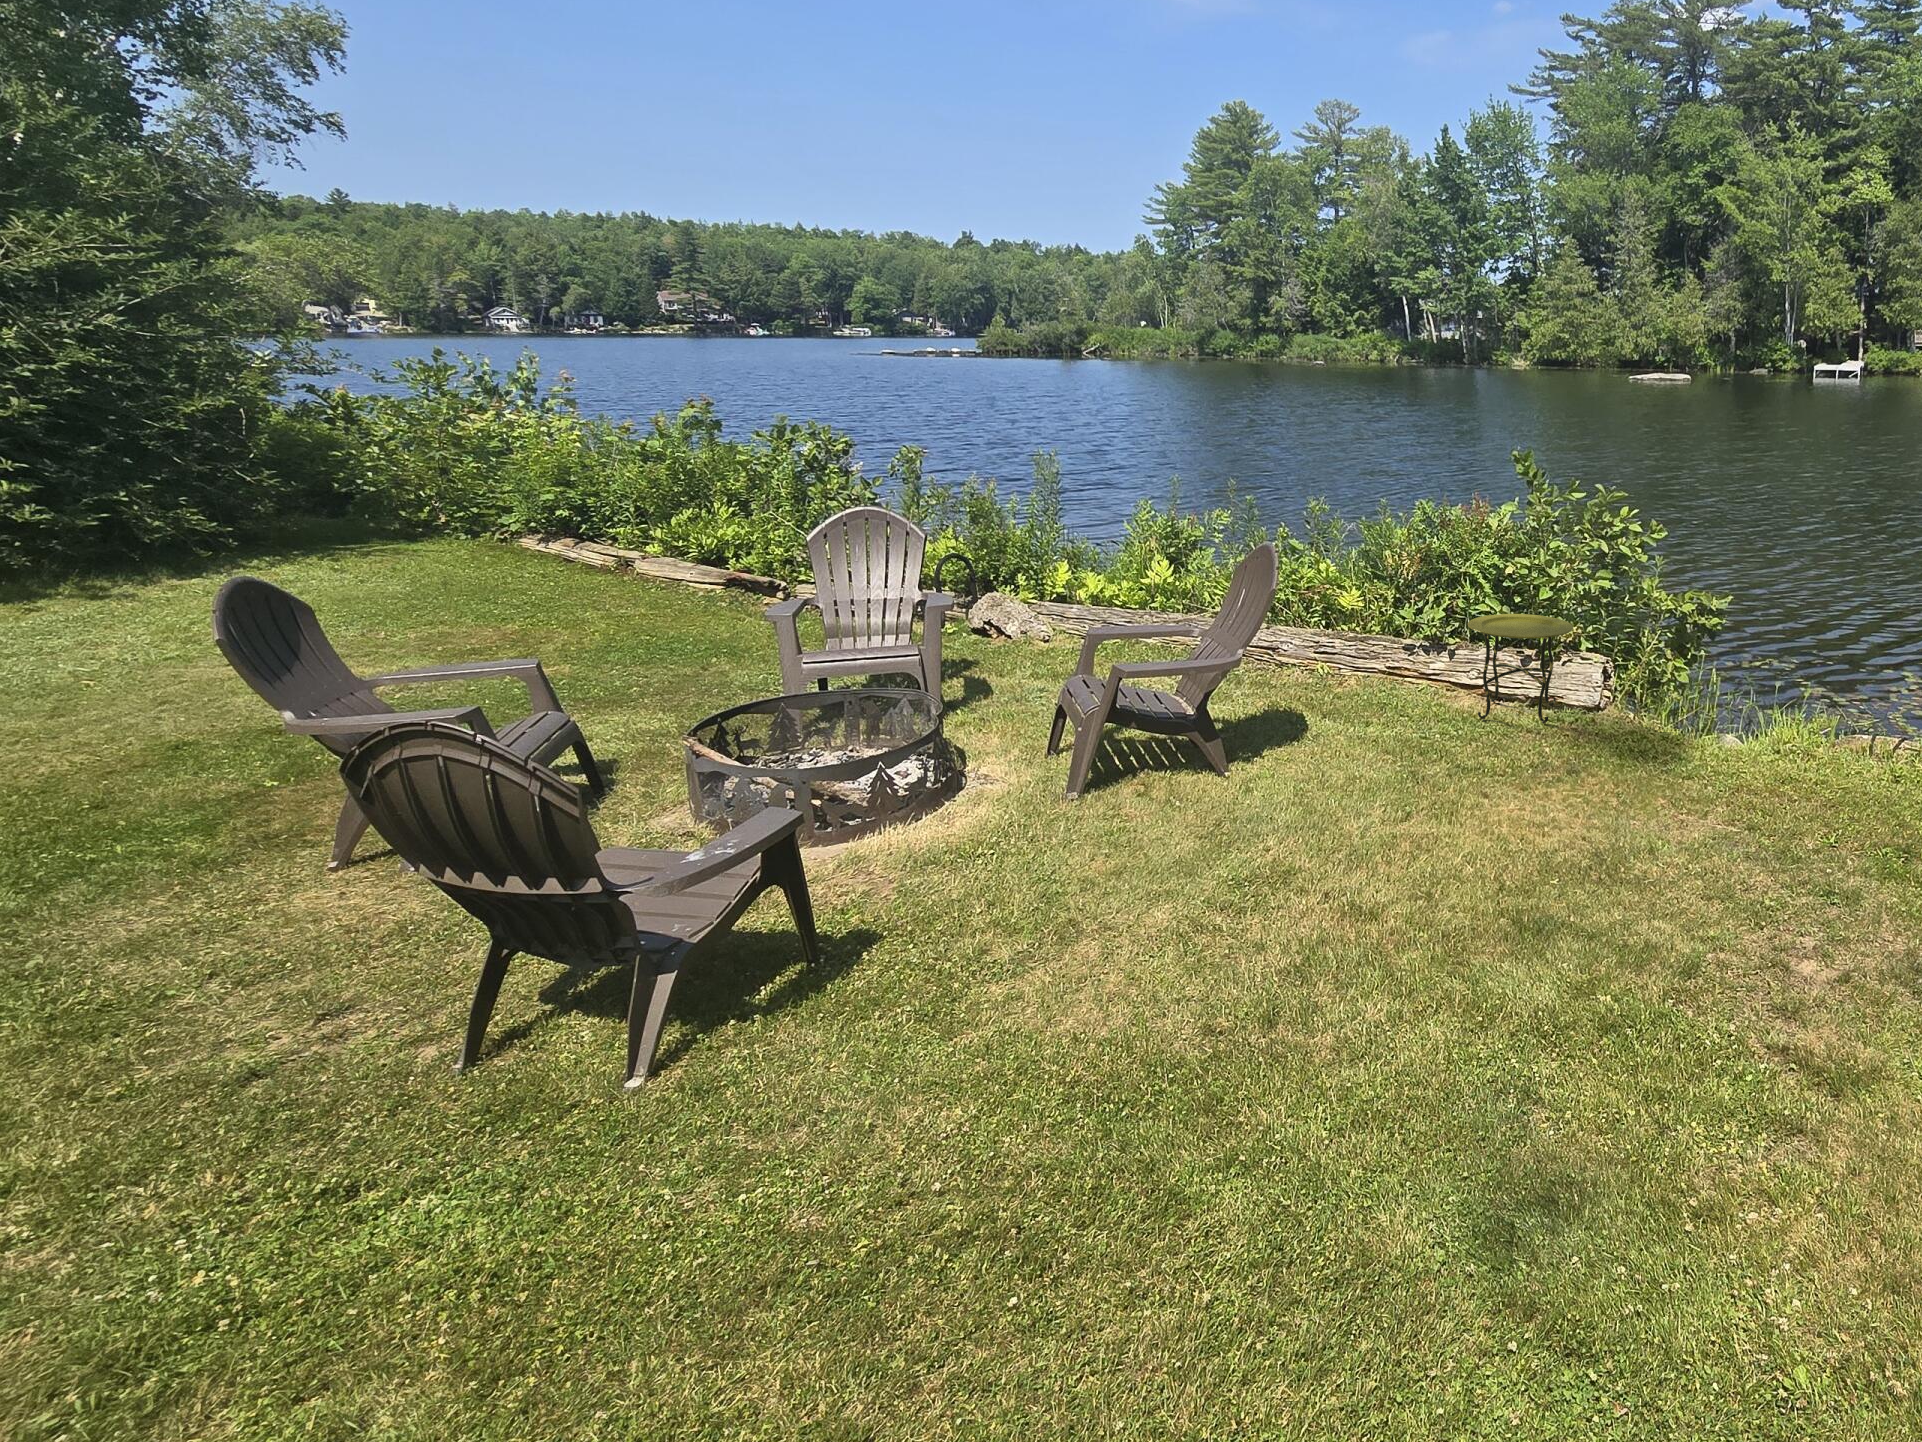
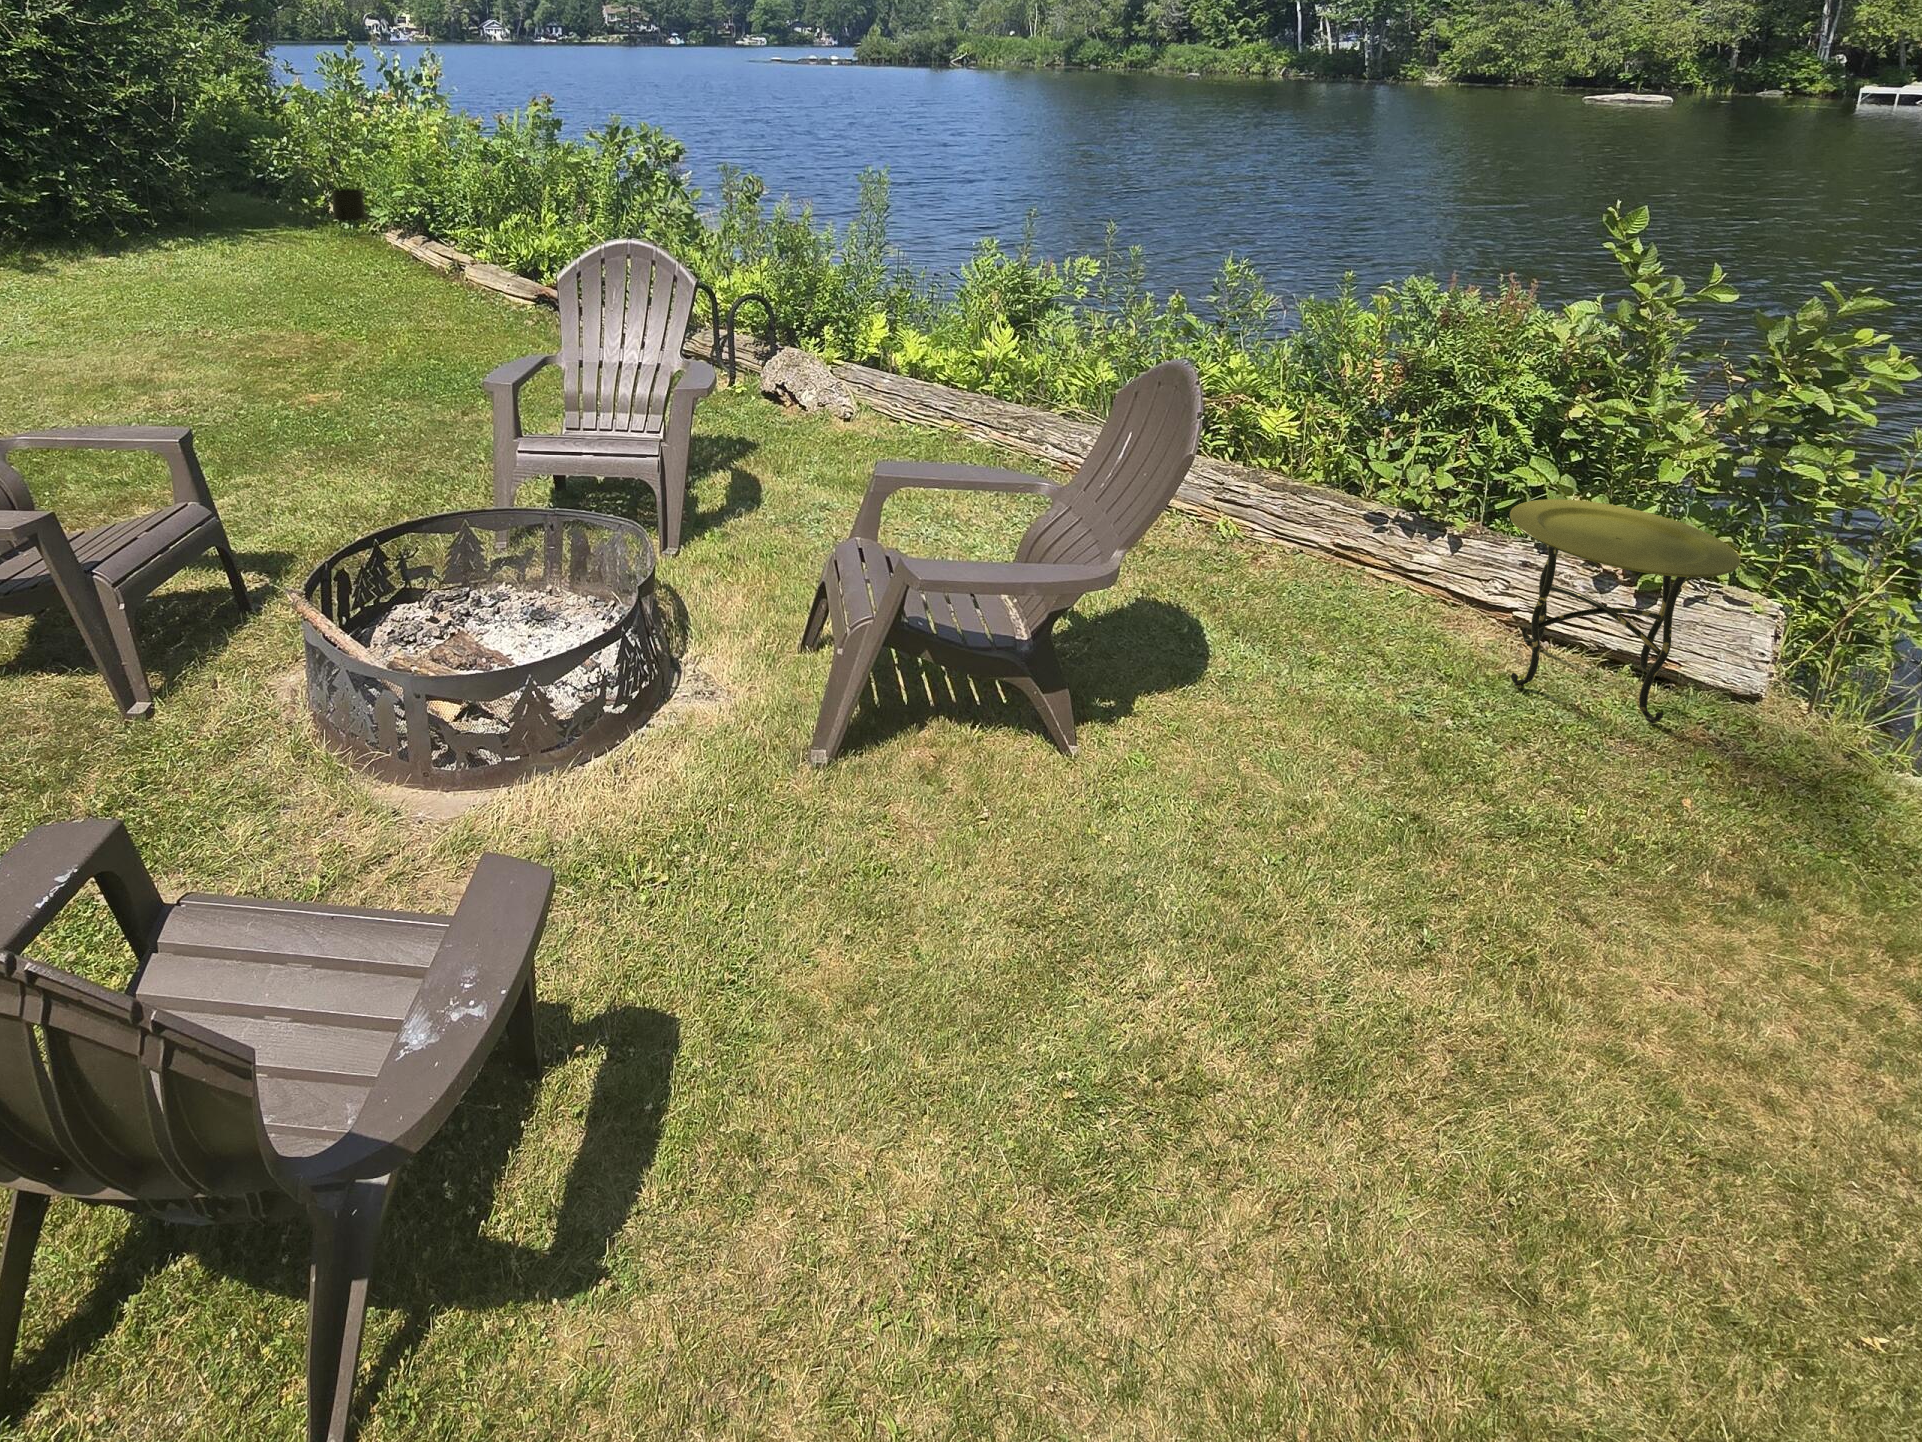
planter: none [435,496,483,546] -> present [332,189,367,230]

